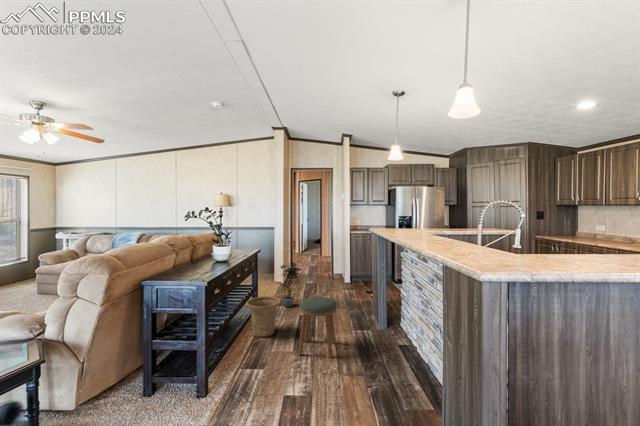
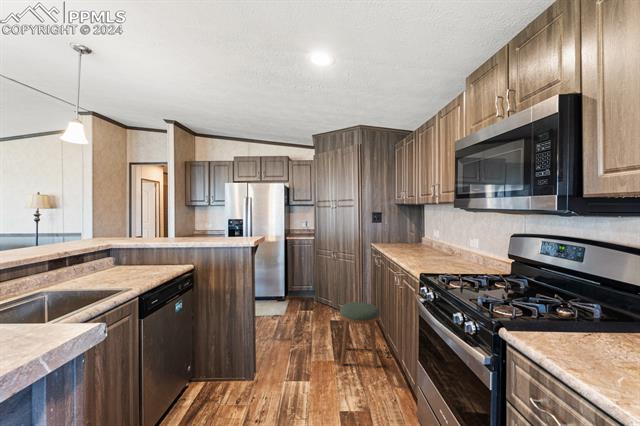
potted plant: present [280,262,302,307] -> none [305,262,331,311]
basket: present [247,296,281,337] -> none [279,302,315,345]

